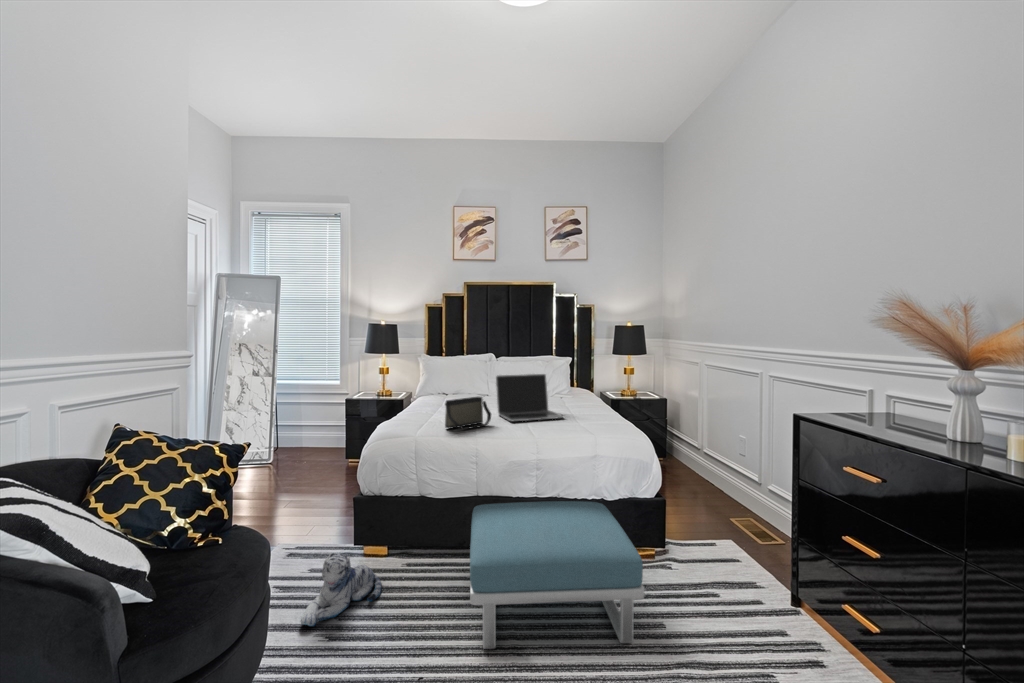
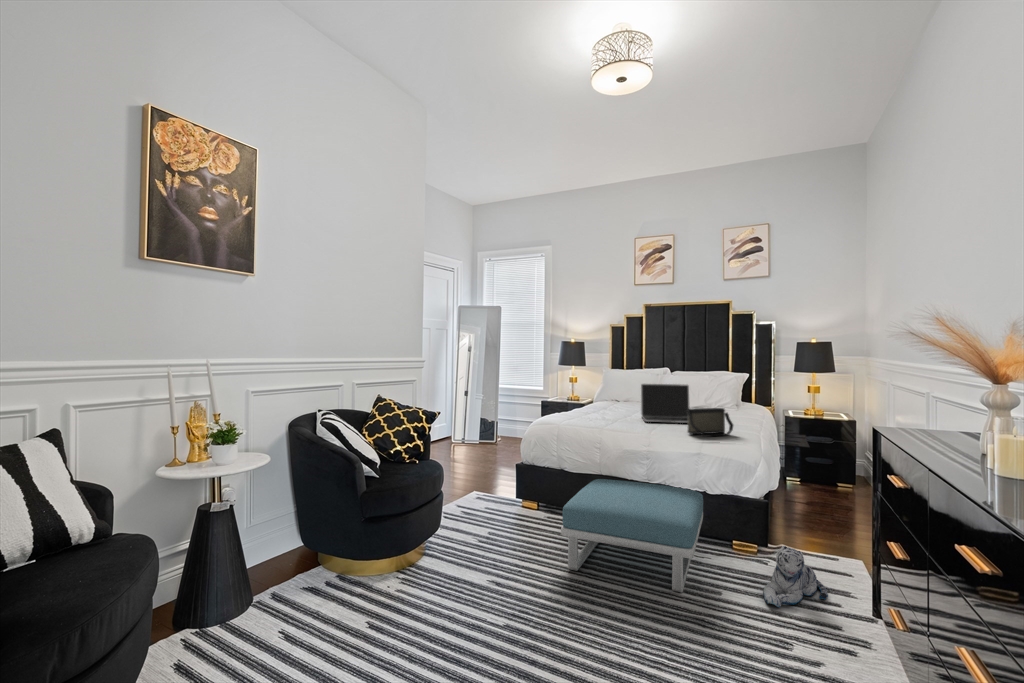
handbag: present [445,397,491,429] -> present [687,408,733,436]
plush toy: present [301,553,382,626] -> present [763,546,828,607]

